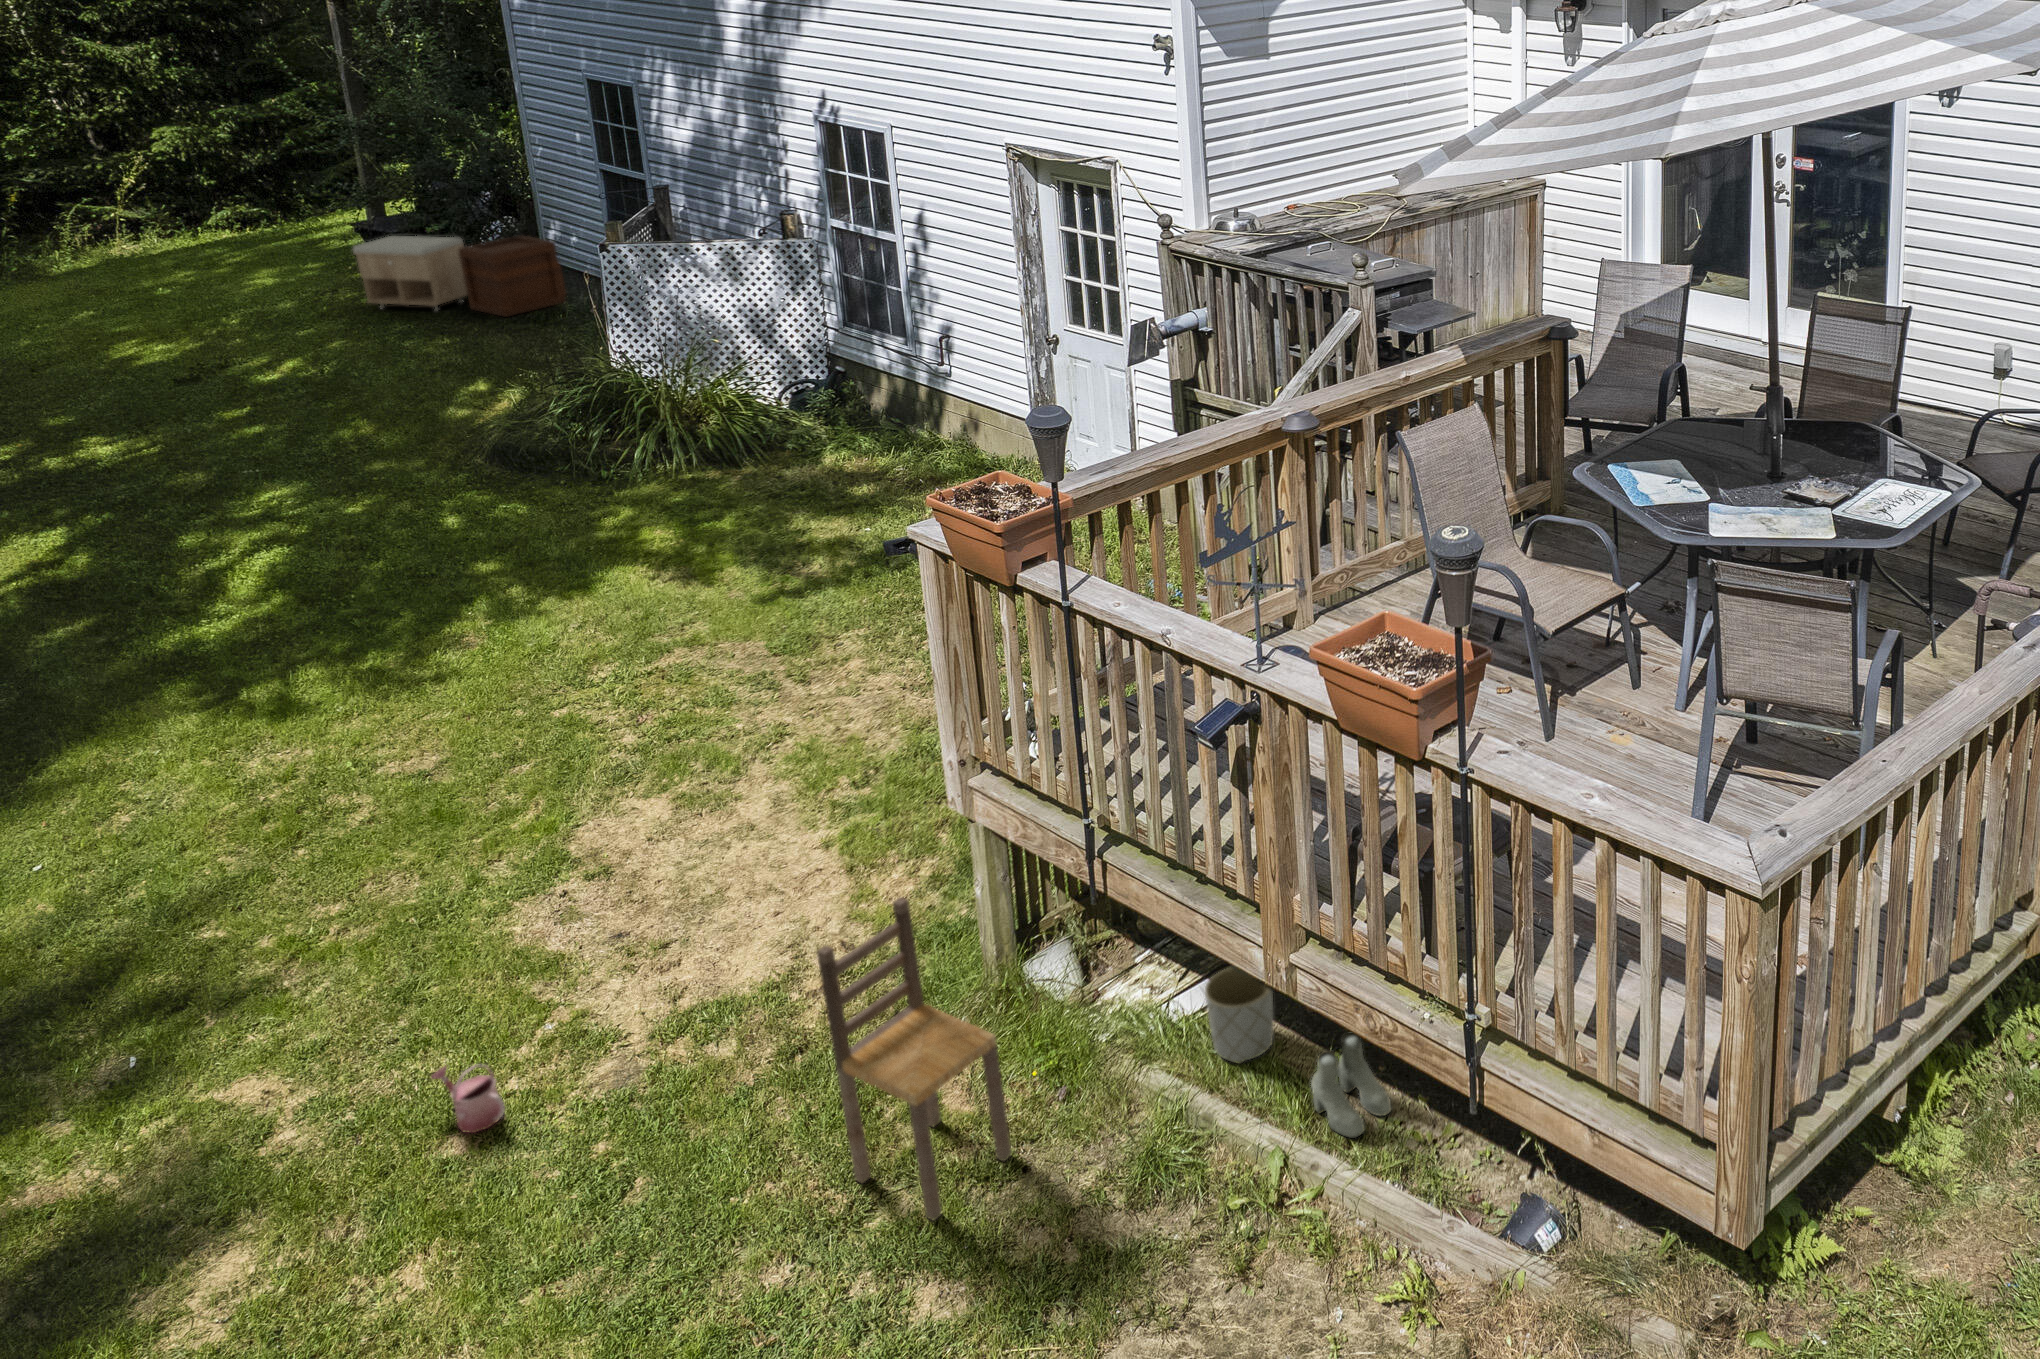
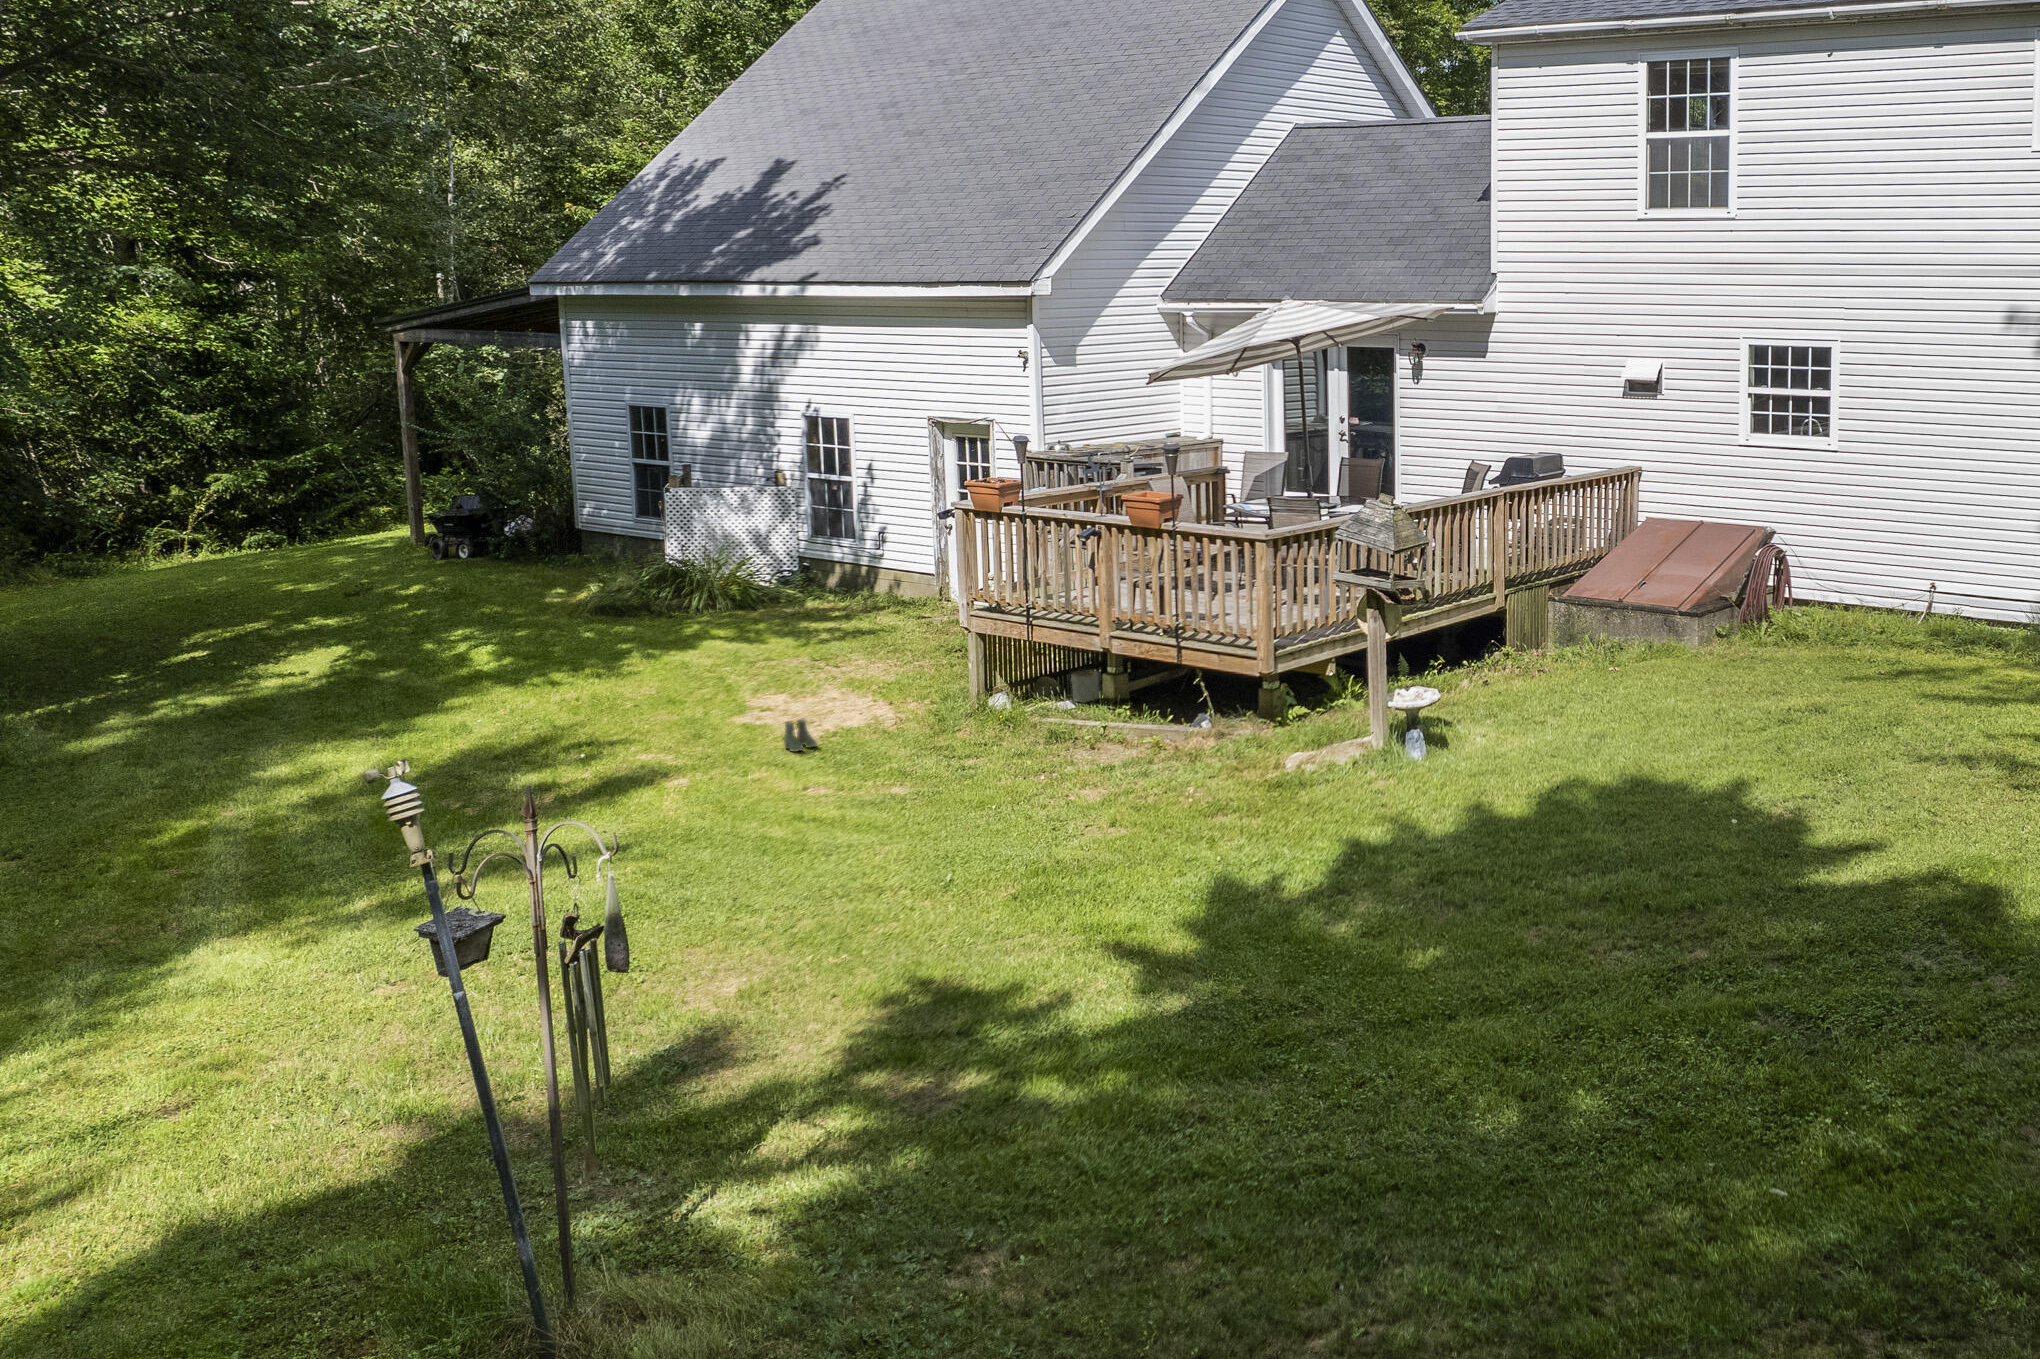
wooden crate: present [458,235,566,317] -> none [522,514,593,562]
storage bench: present [353,236,467,310] -> none [445,515,524,562]
chair: present [817,897,1012,1220] -> none [925,625,995,739]
boots: present [1311,1032,1391,1138] -> present [784,719,817,752]
watering can: present [432,1065,505,1133] -> none [743,711,778,737]

